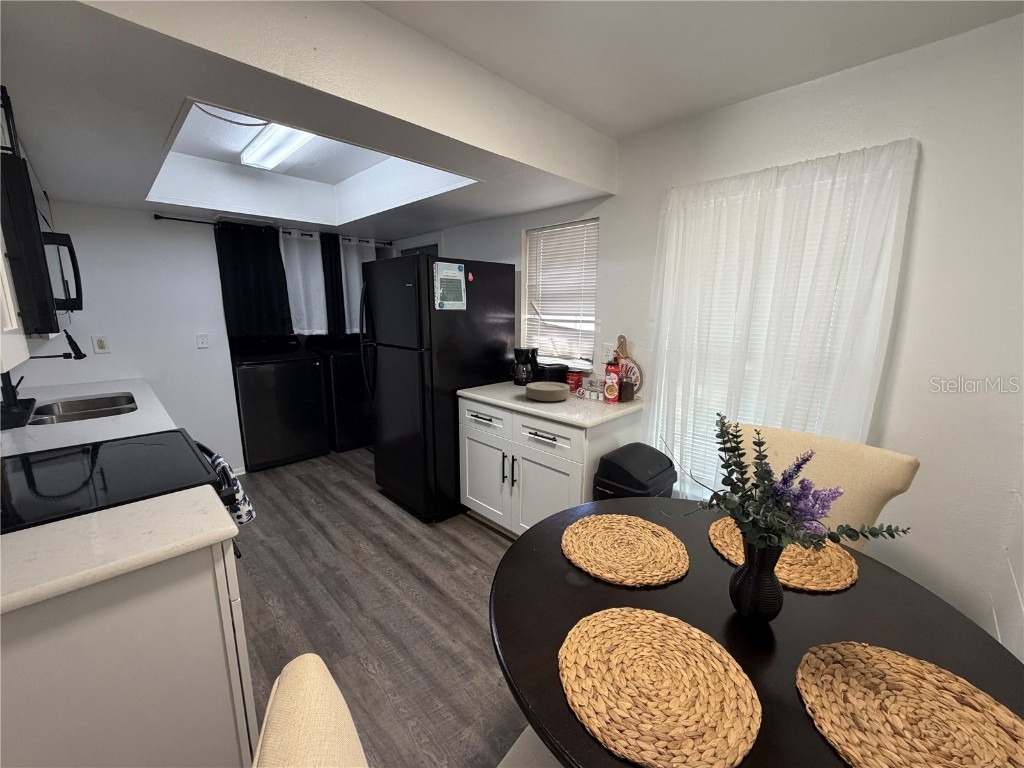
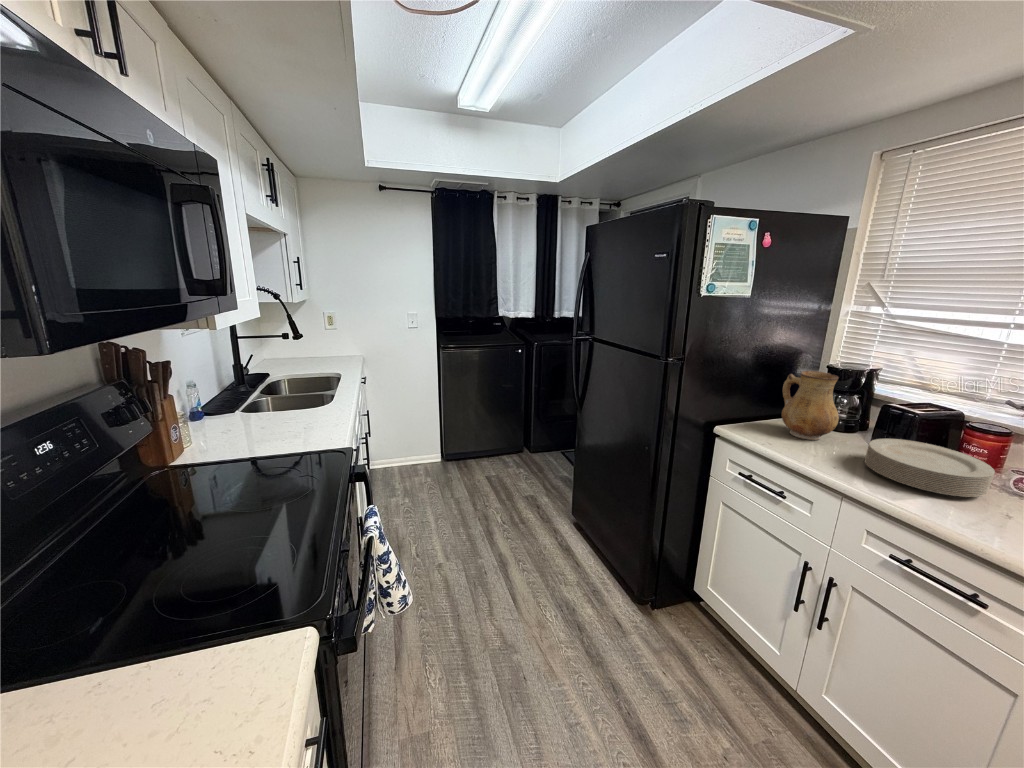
ceramic pitcher: none [493,352,519,391] -> present [782,371,839,440]

